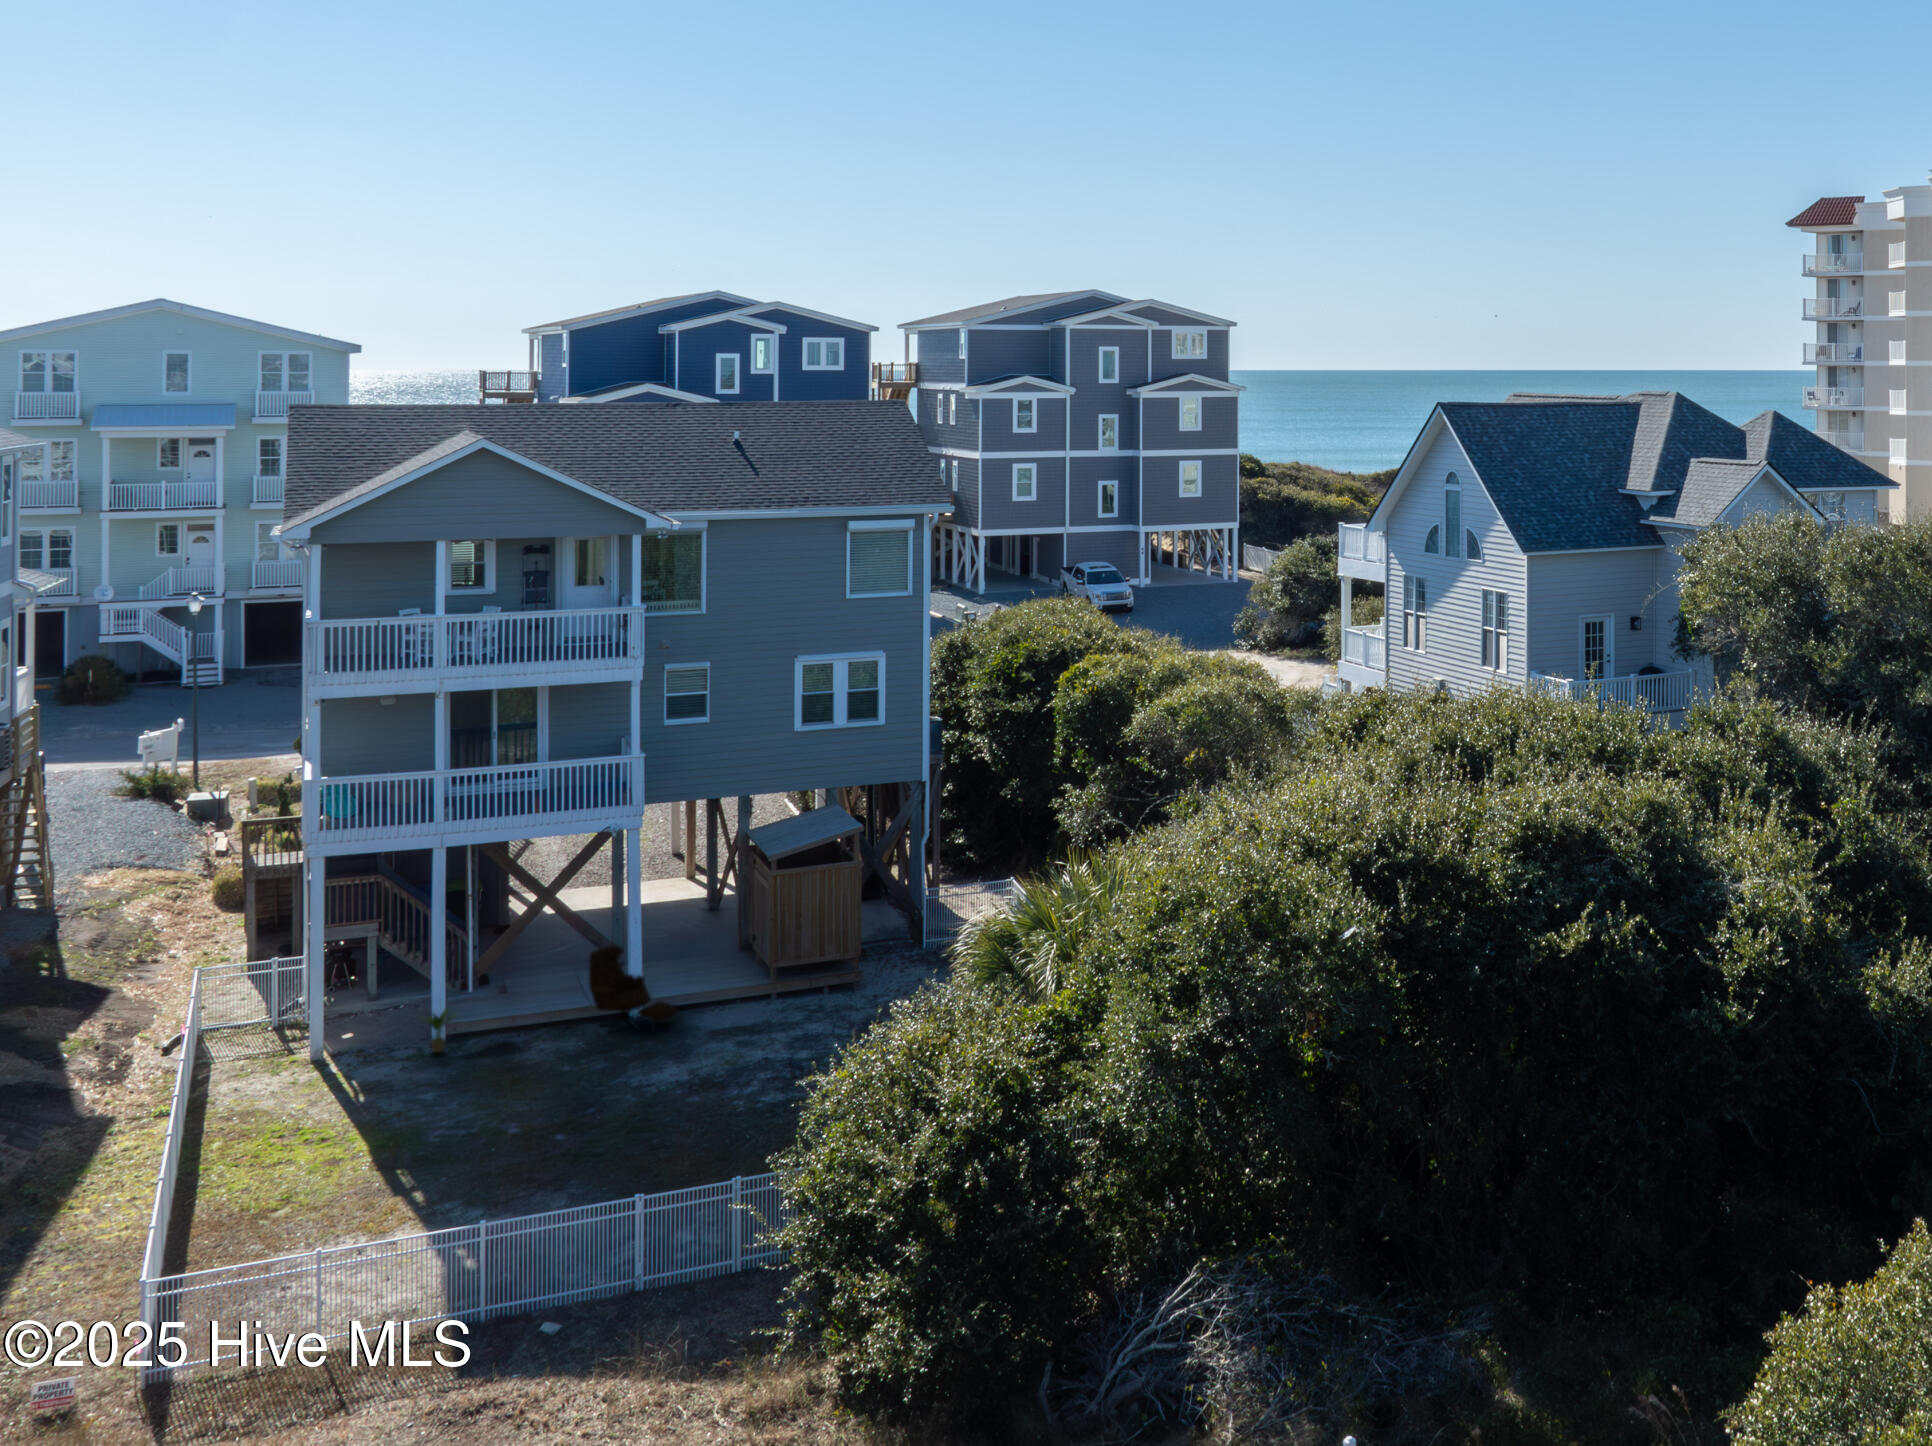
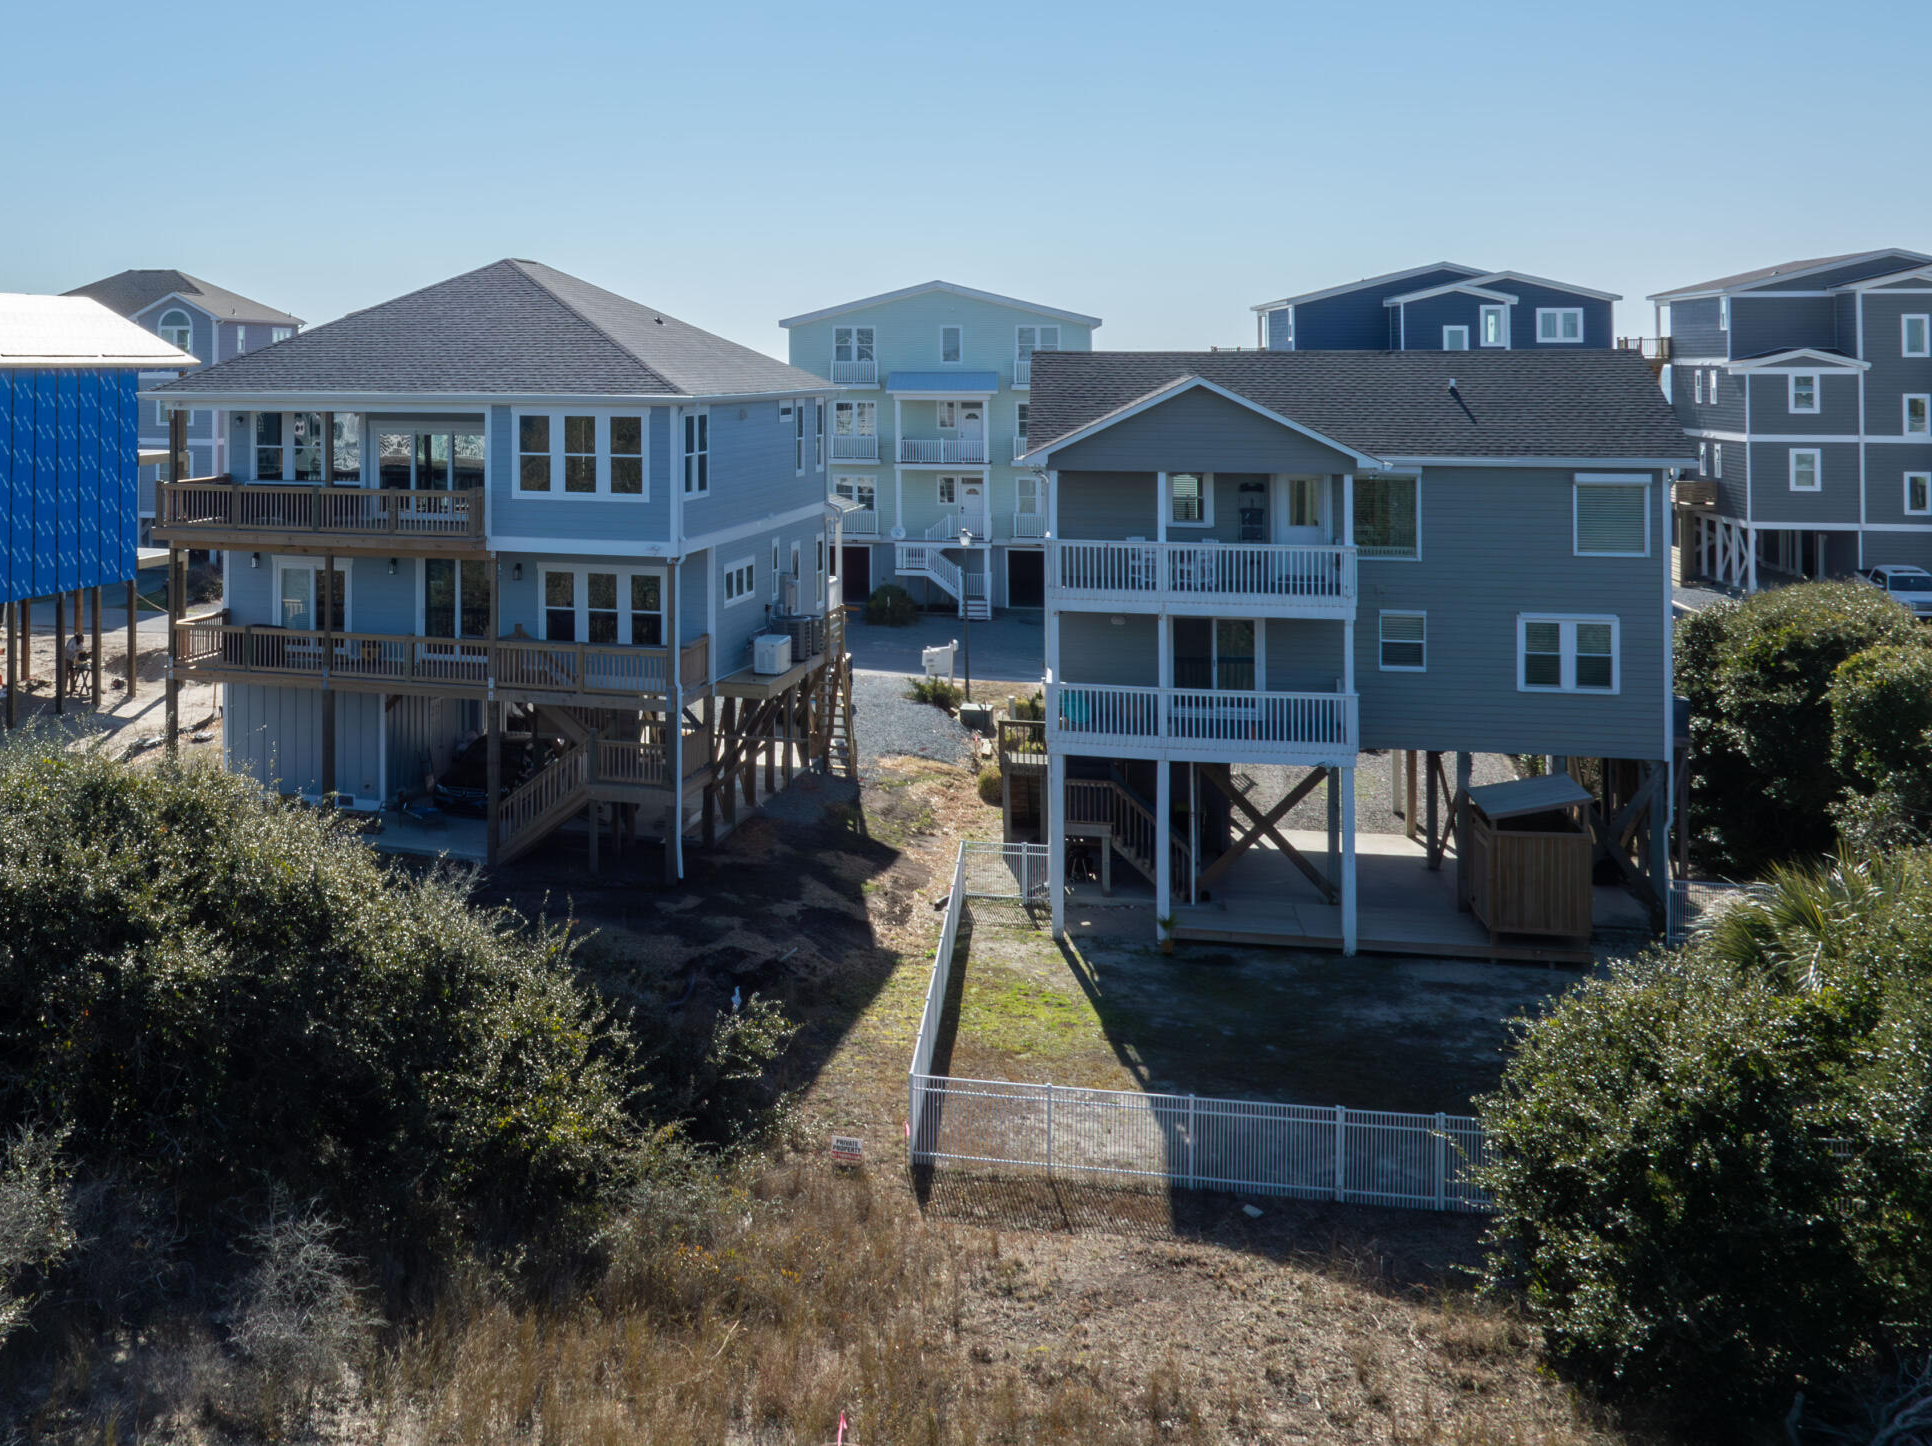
lounge chair: present [589,945,677,1030] -> none [1310,882,1407,979]

